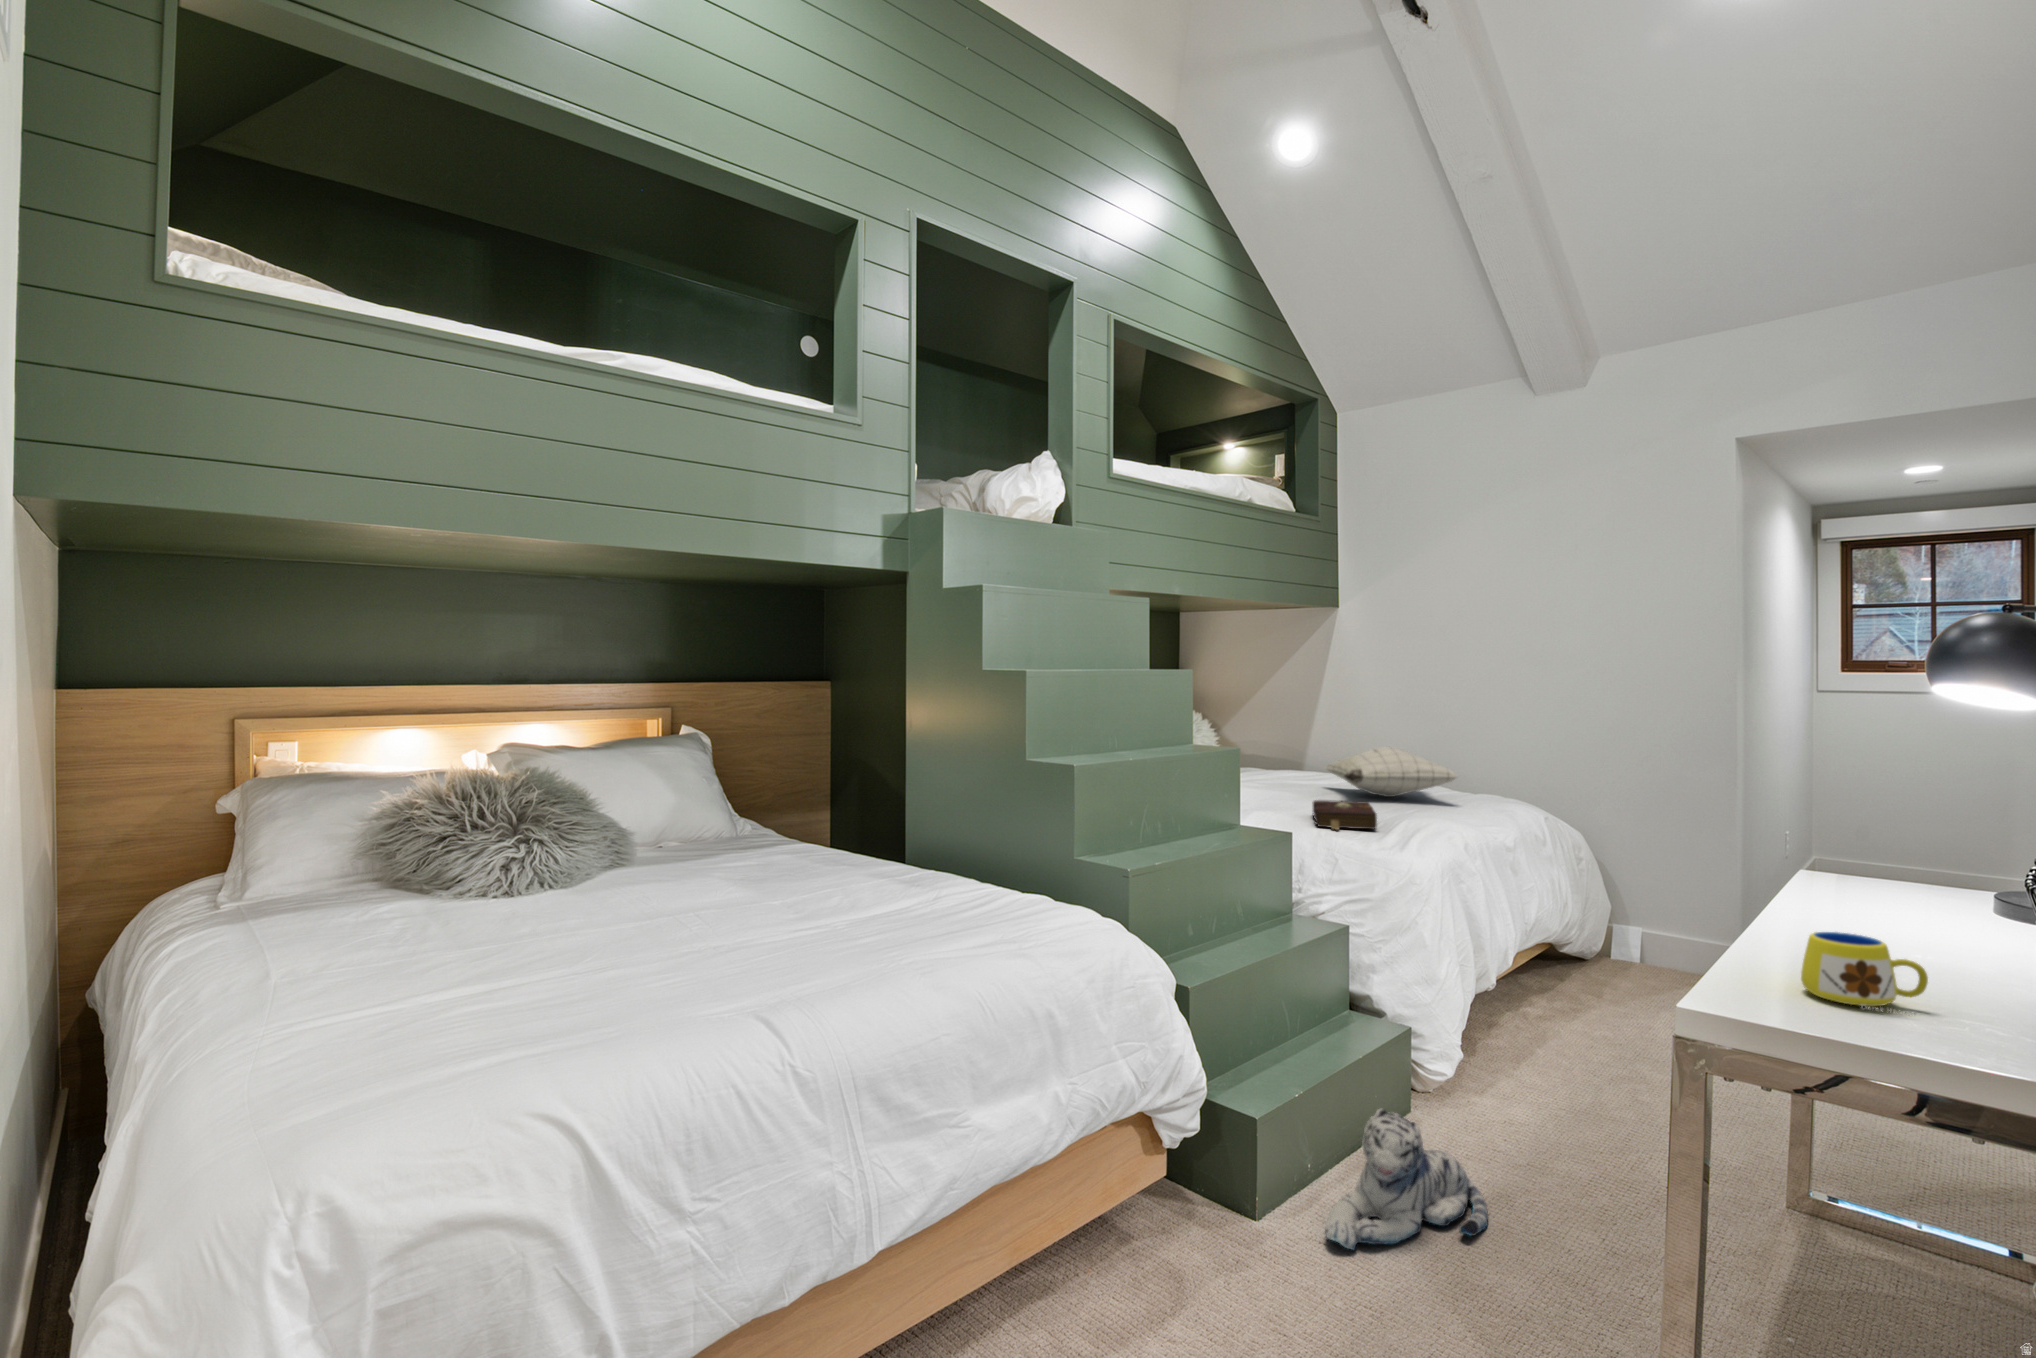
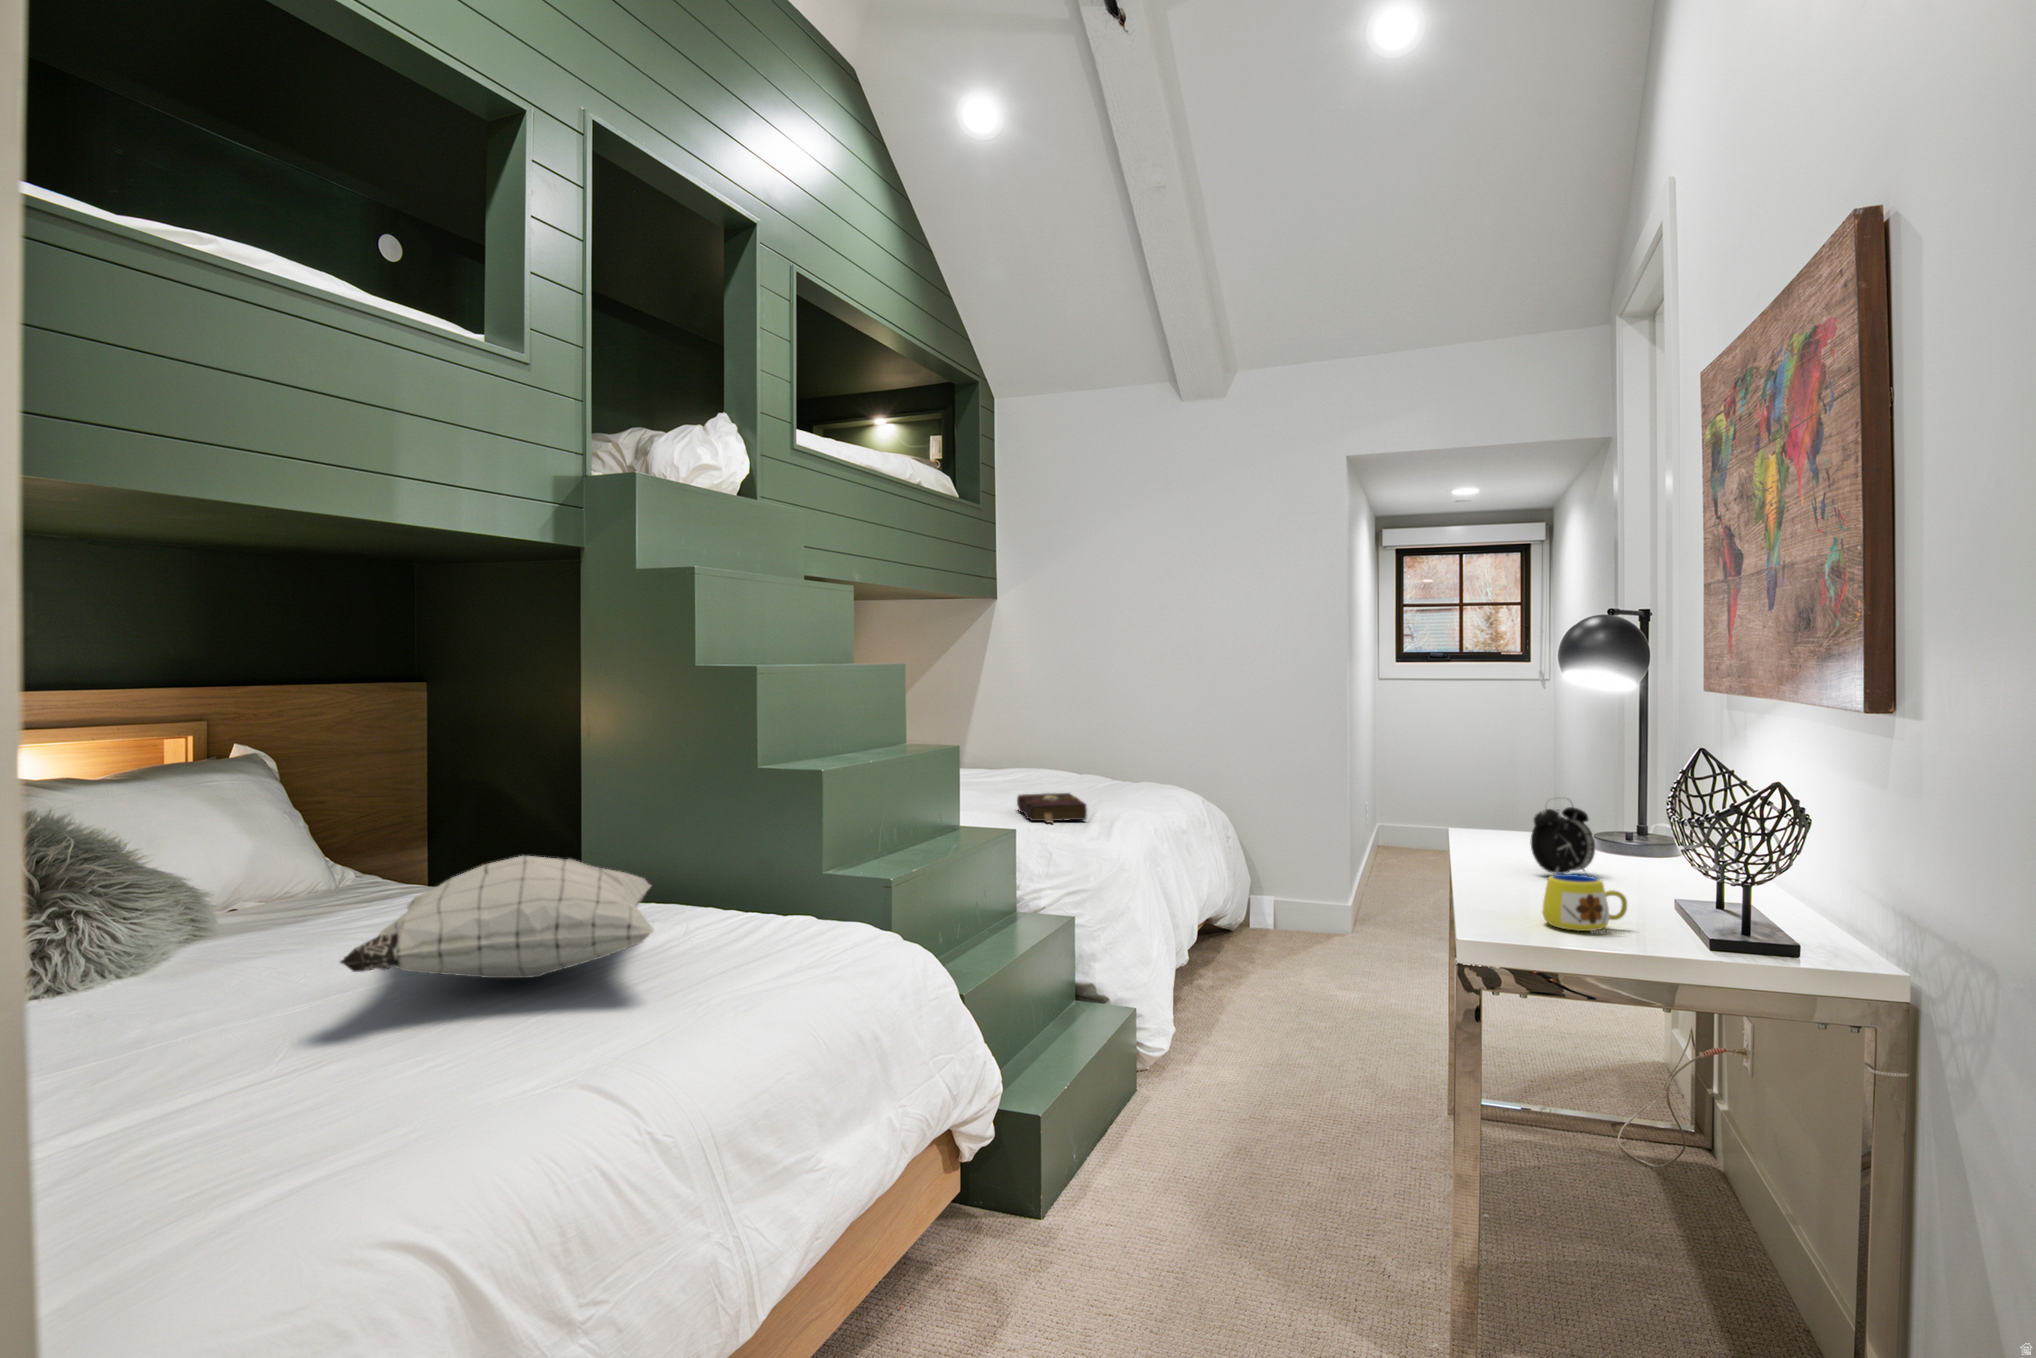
pillow: present [1325,747,1457,797] -> present [340,856,654,978]
alarm clock: none [1852,839,1952,940] -> present [1531,798,1595,874]
plush toy: present [1325,1109,1488,1250] -> none [1111,1089,1241,1231]

